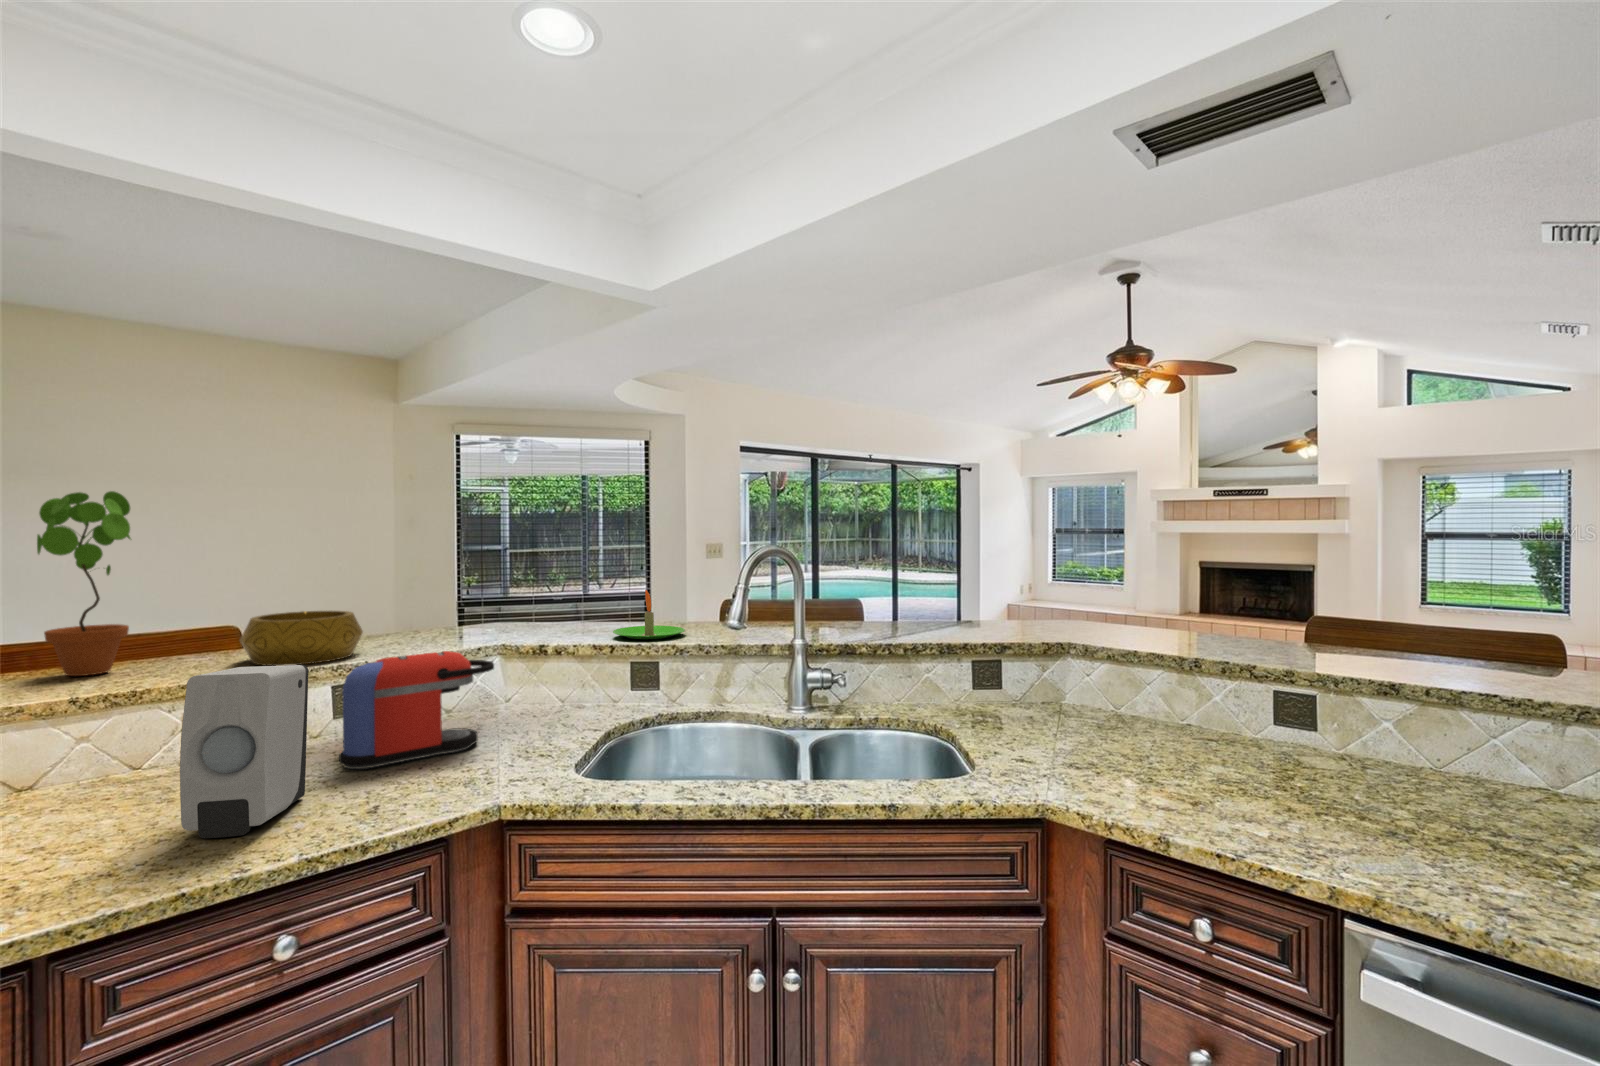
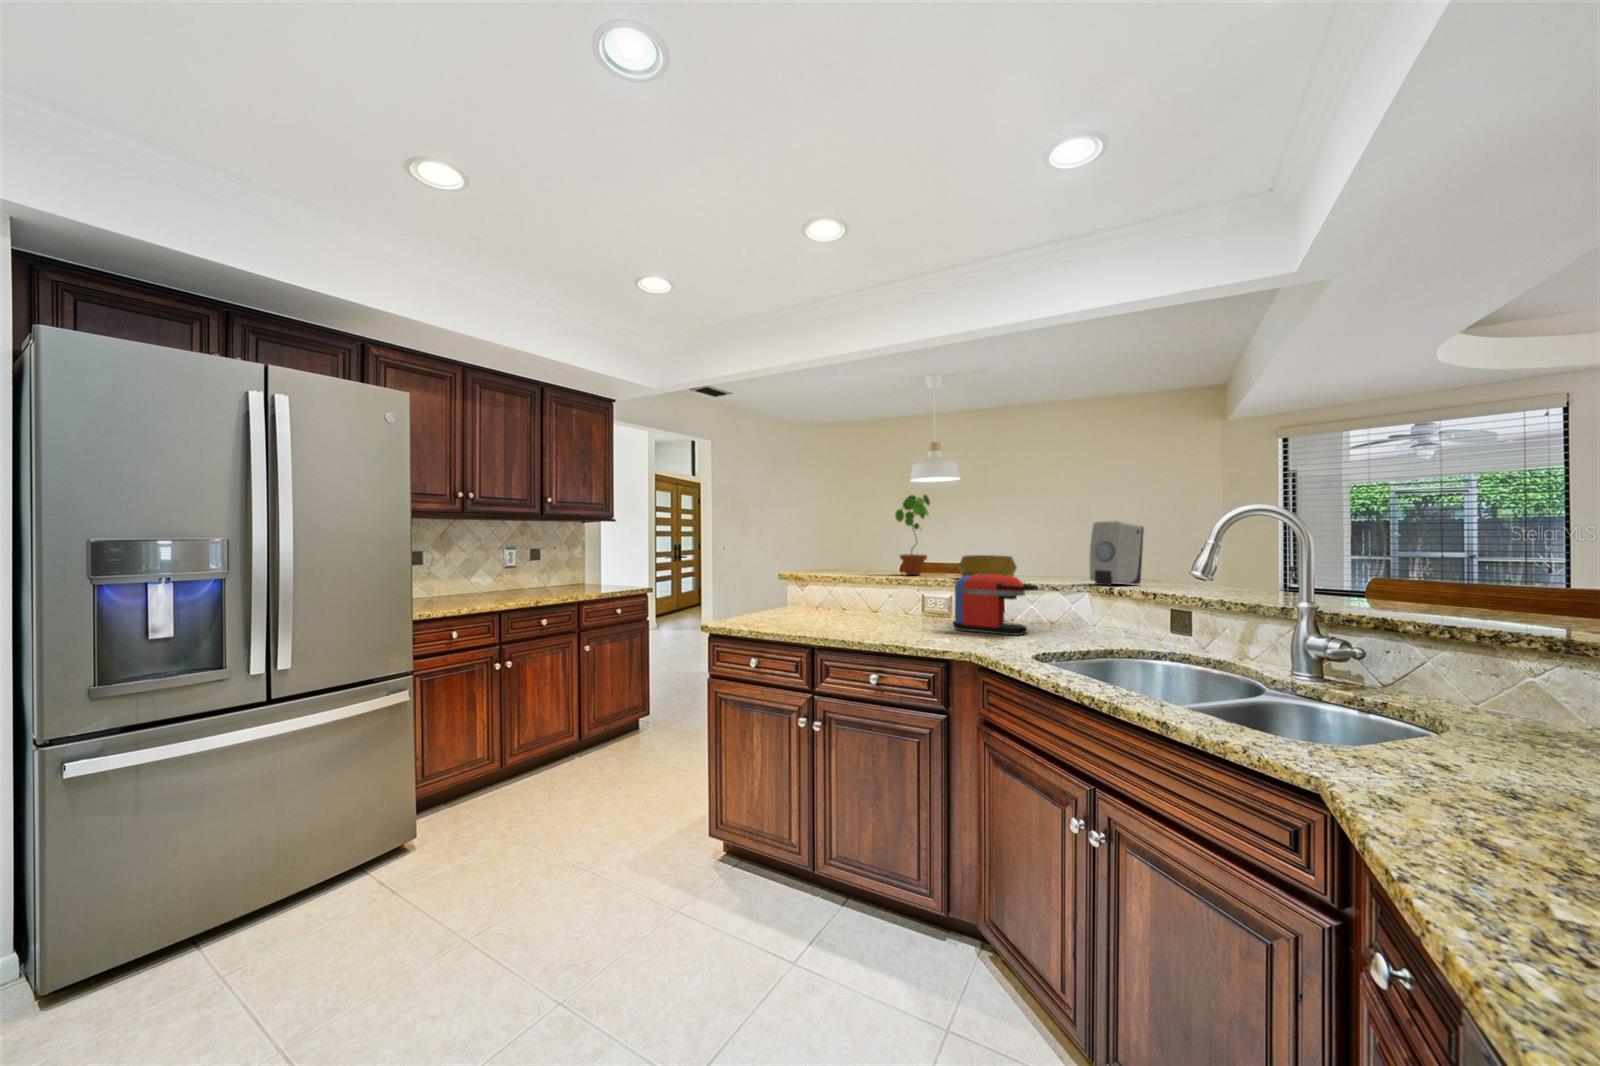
candle: present [613,590,685,639] -> none [1171,553,1247,595]
soap dispenser: present [180,665,308,838] -> present [1090,521,1144,586]

